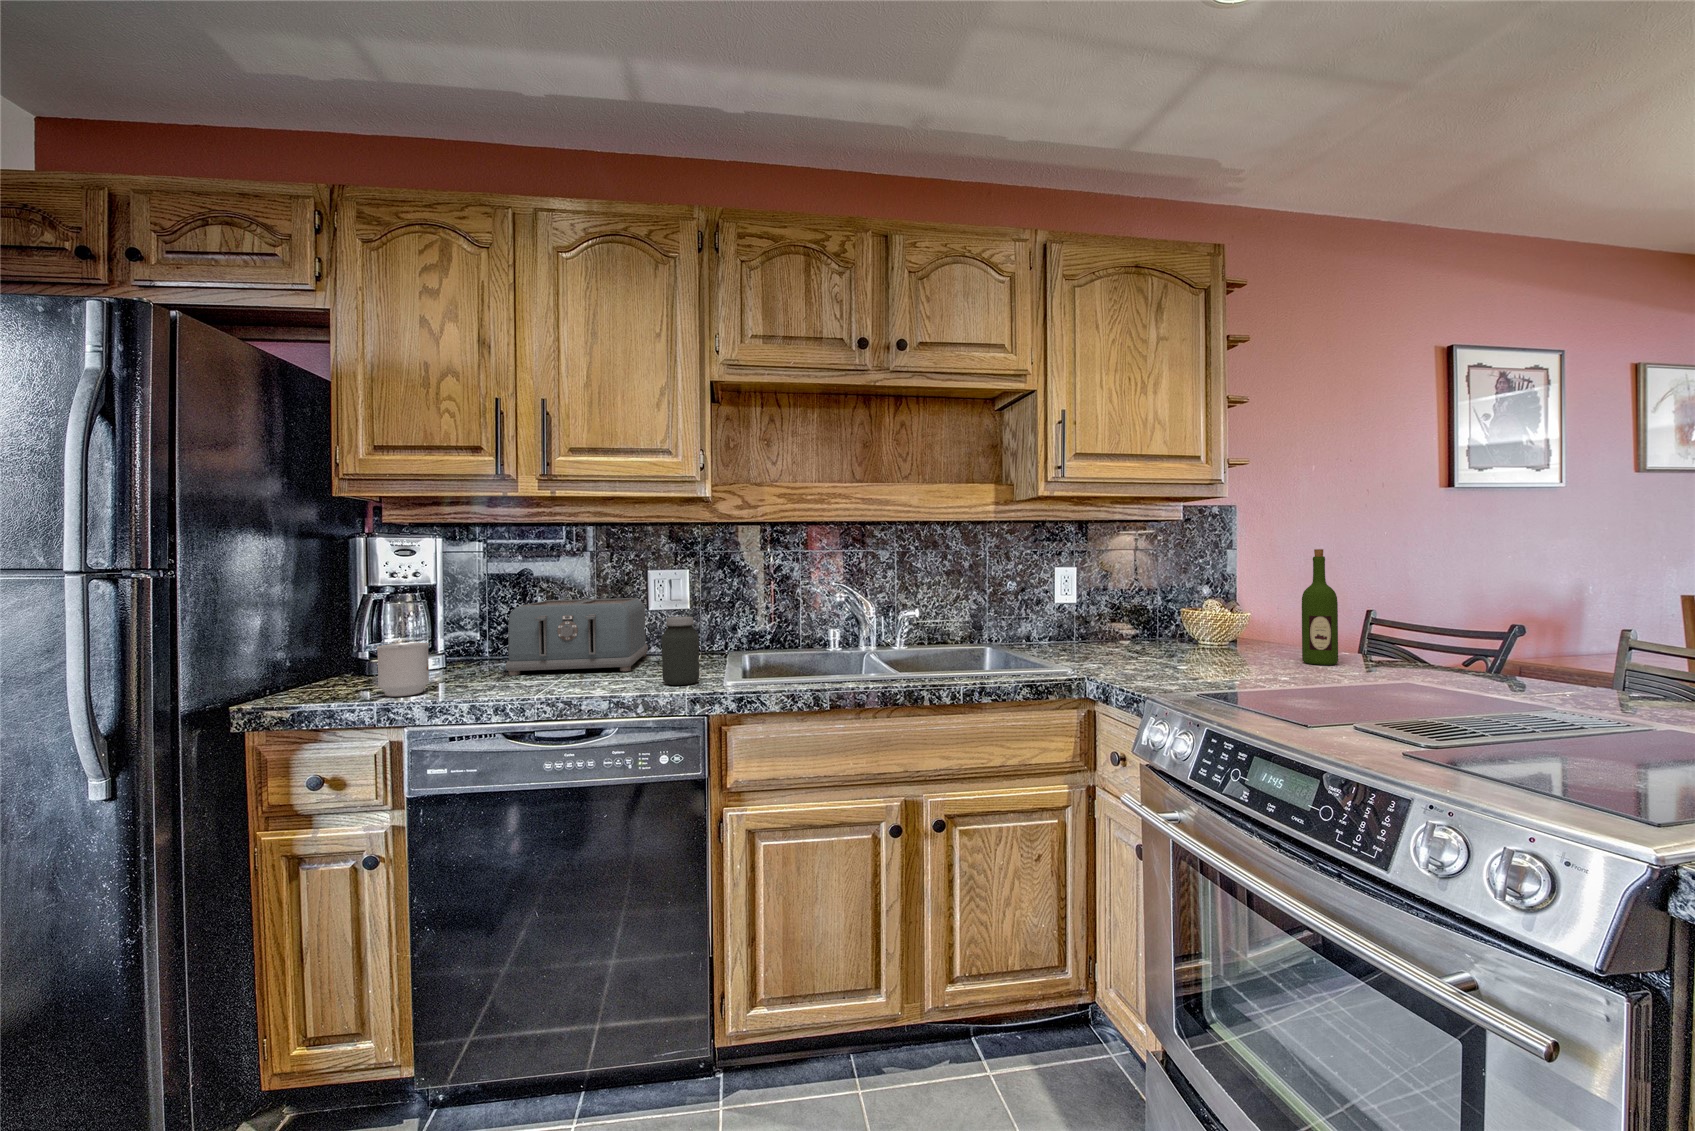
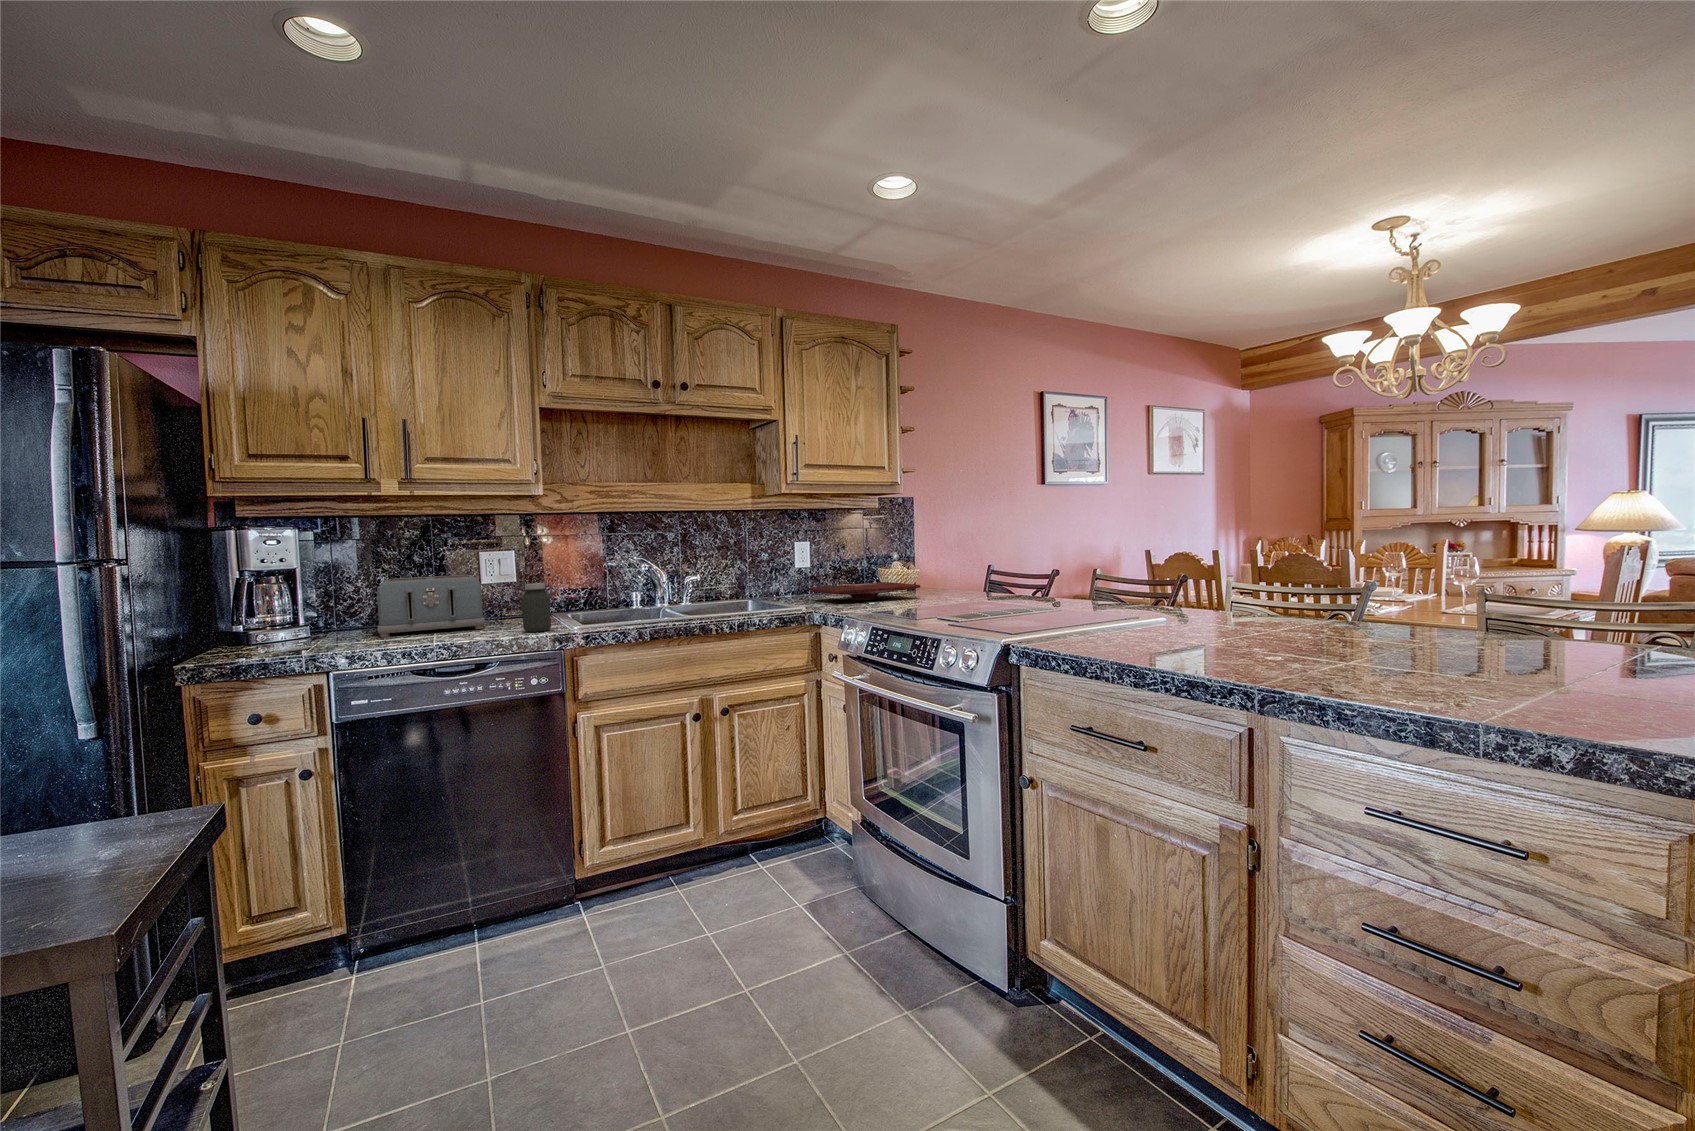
wine bottle: present [1302,549,1338,665] -> none [945,526,965,598]
cutting board: none [1075,630,1258,656] -> present [809,582,920,600]
mug: present [376,643,429,697] -> none [294,610,337,651]

